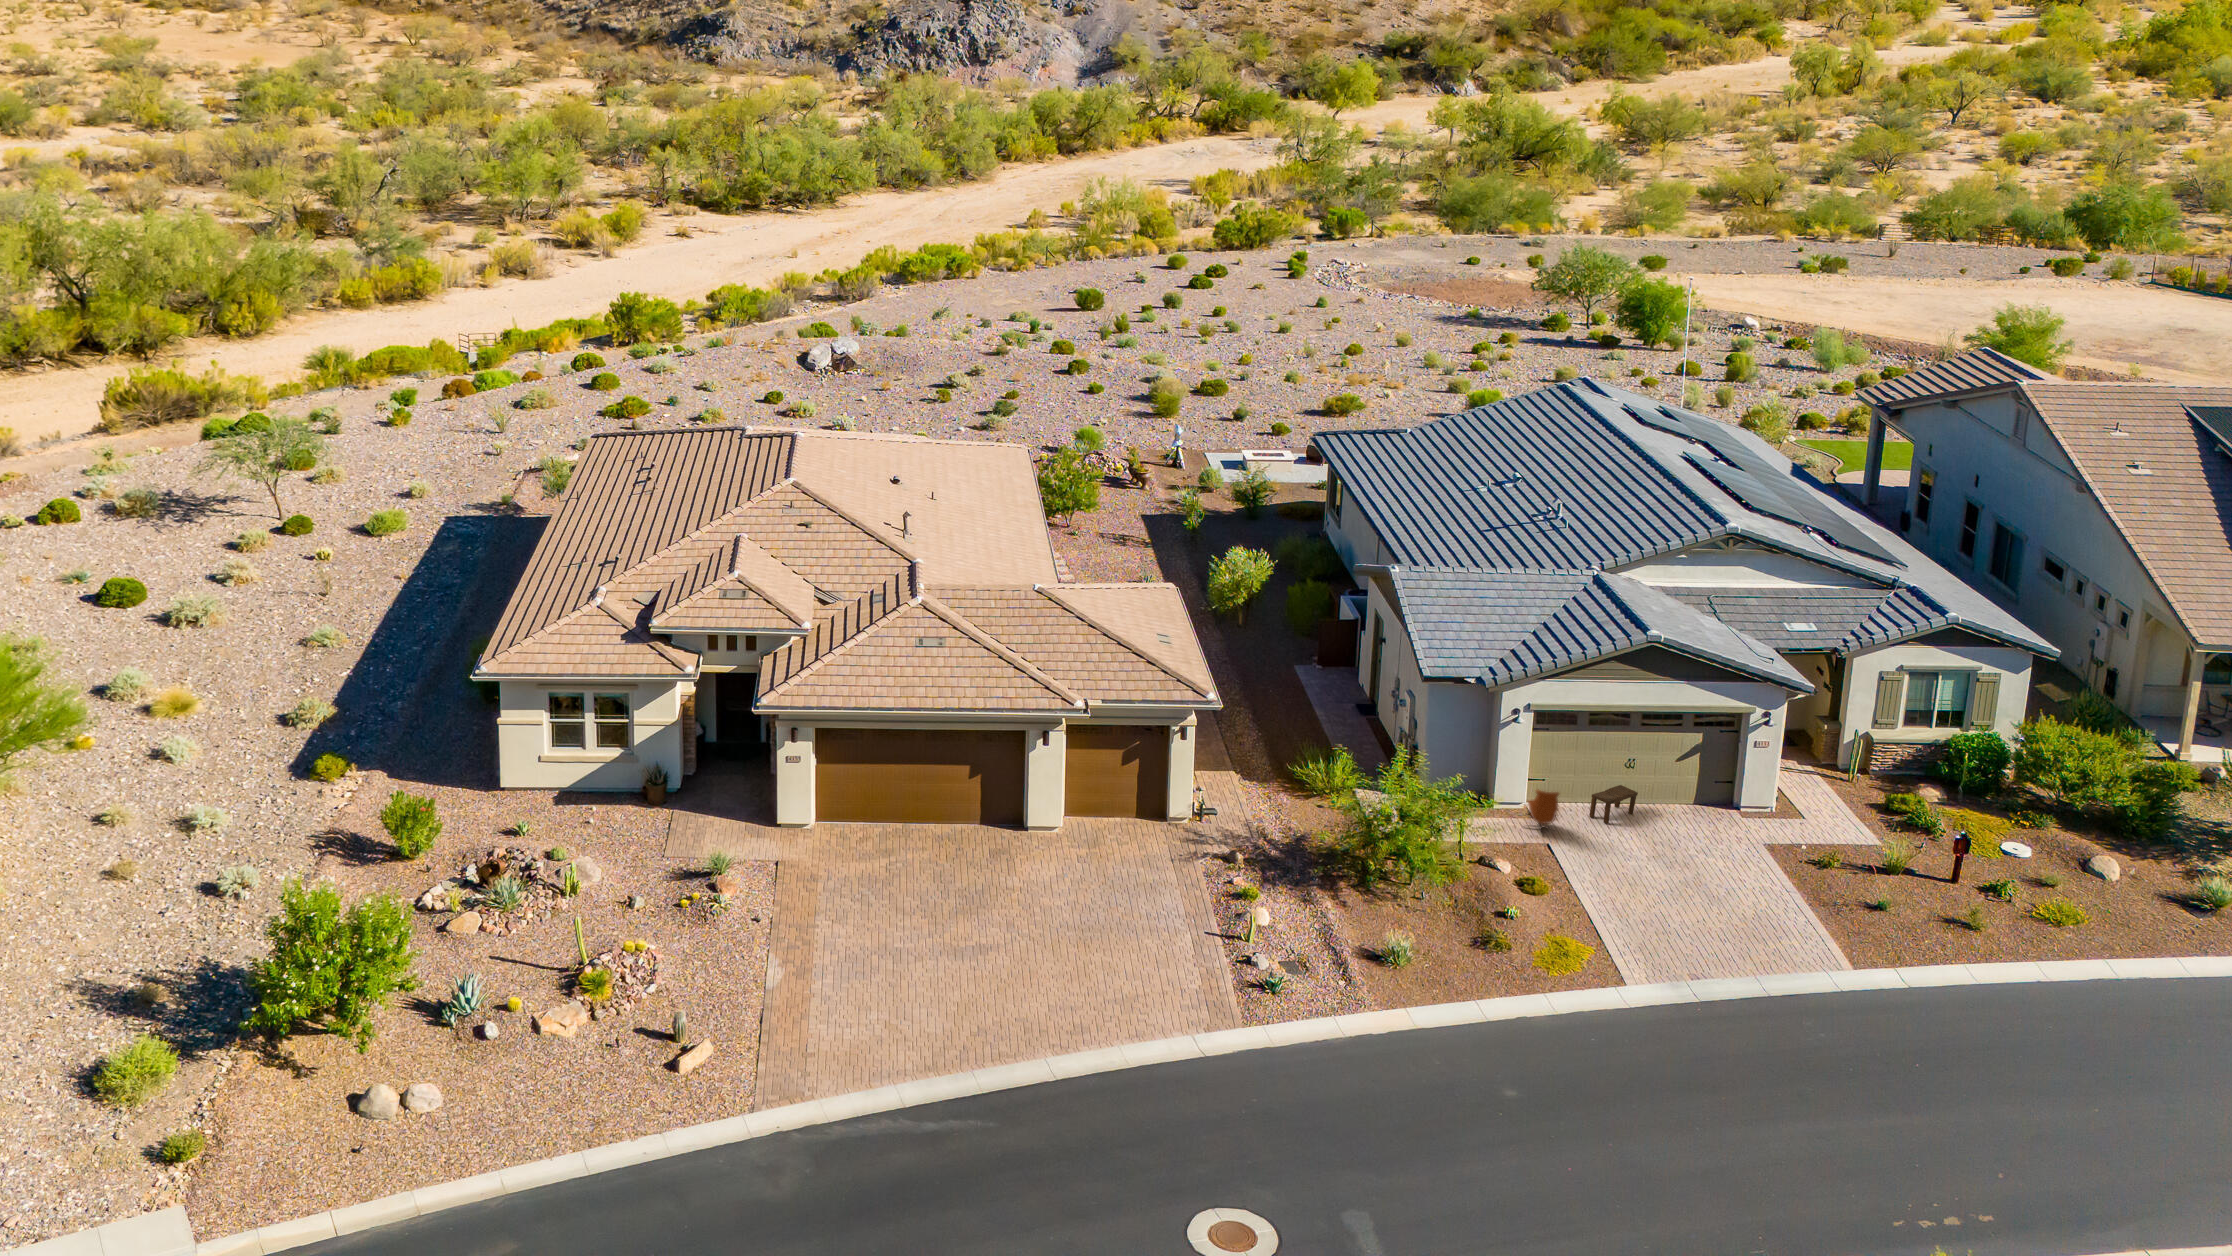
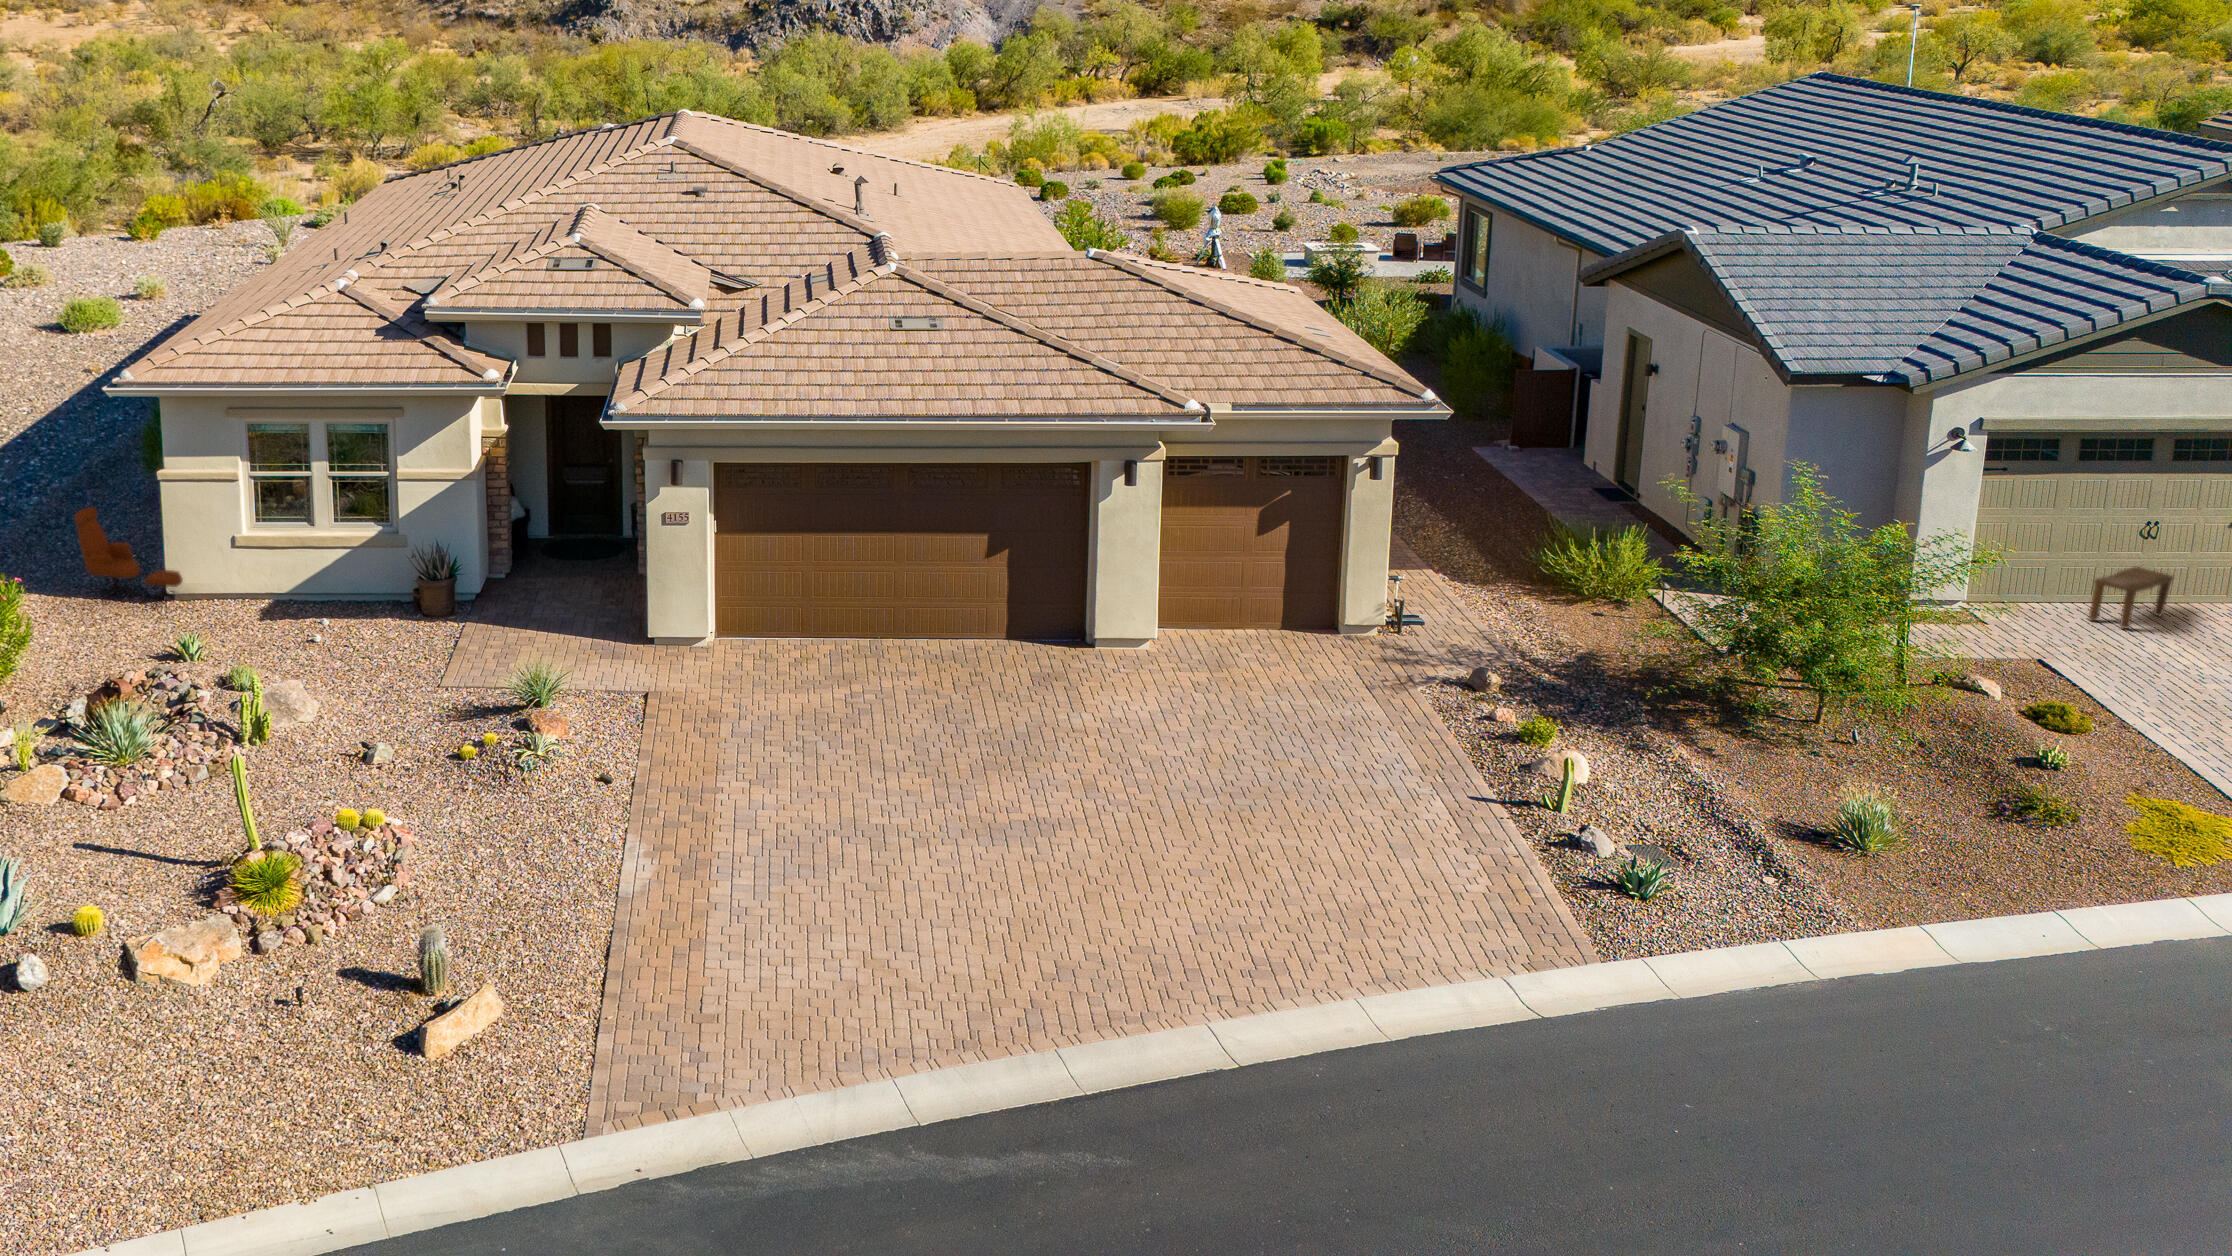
lounge chair: present [1528,789,1559,830] -> present [74,507,183,599]

